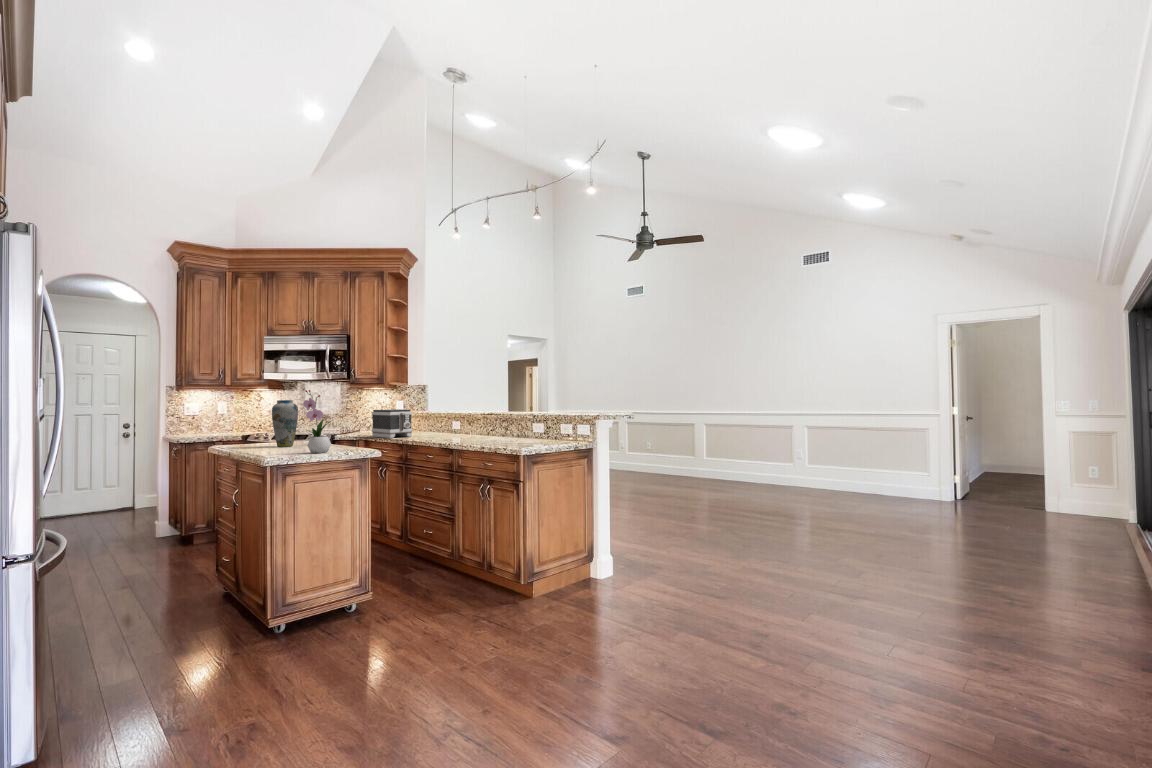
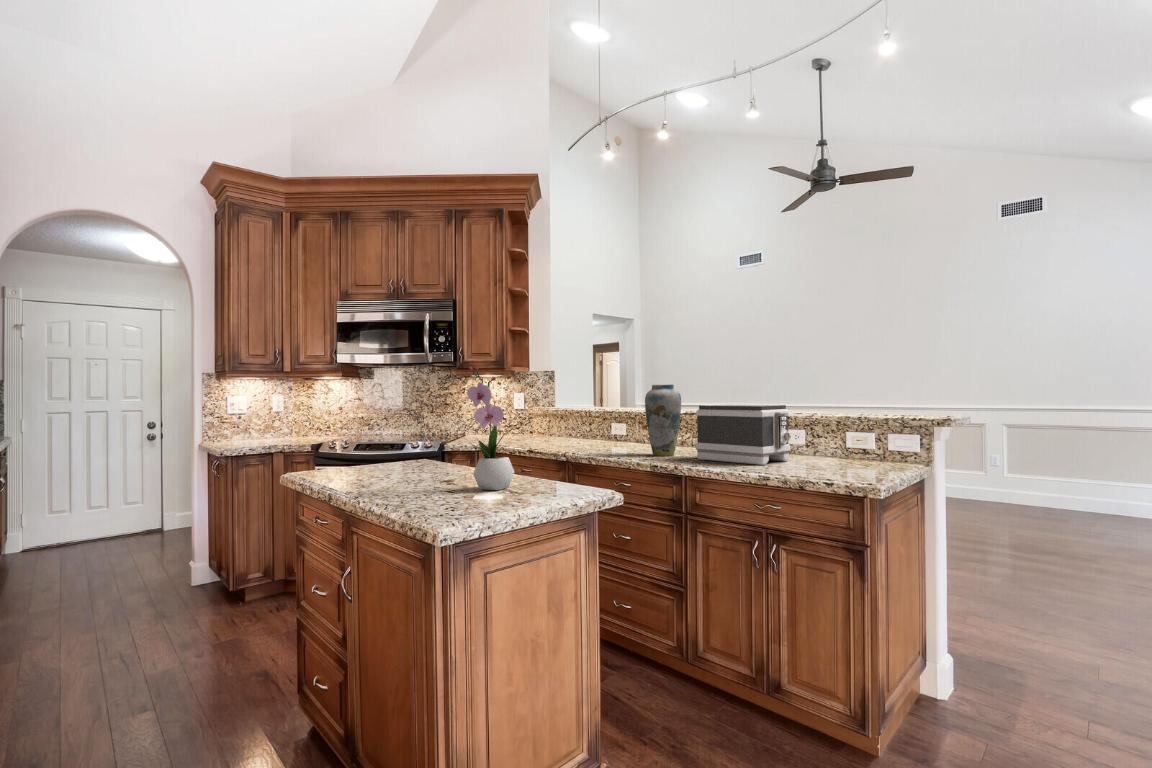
vase: present [272,400,298,447] -> present [645,384,681,456]
toaster: present [372,409,412,438] -> present [696,405,791,465]

